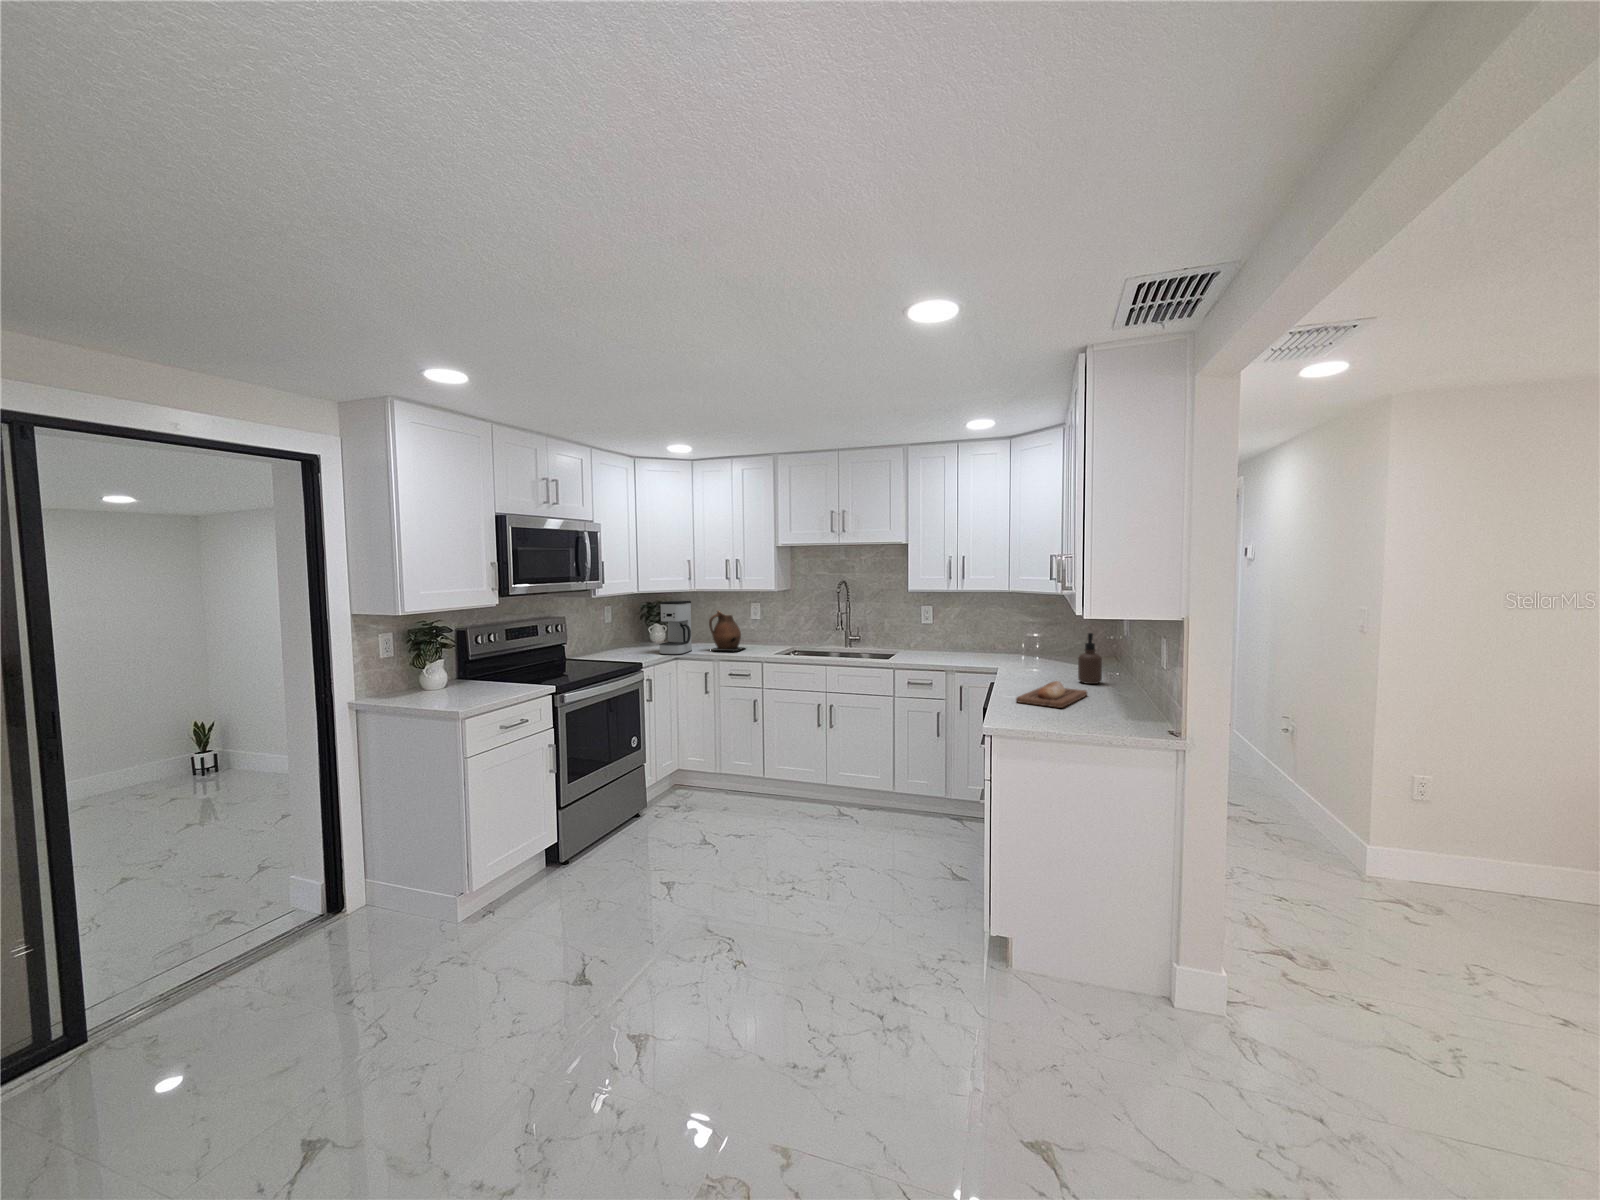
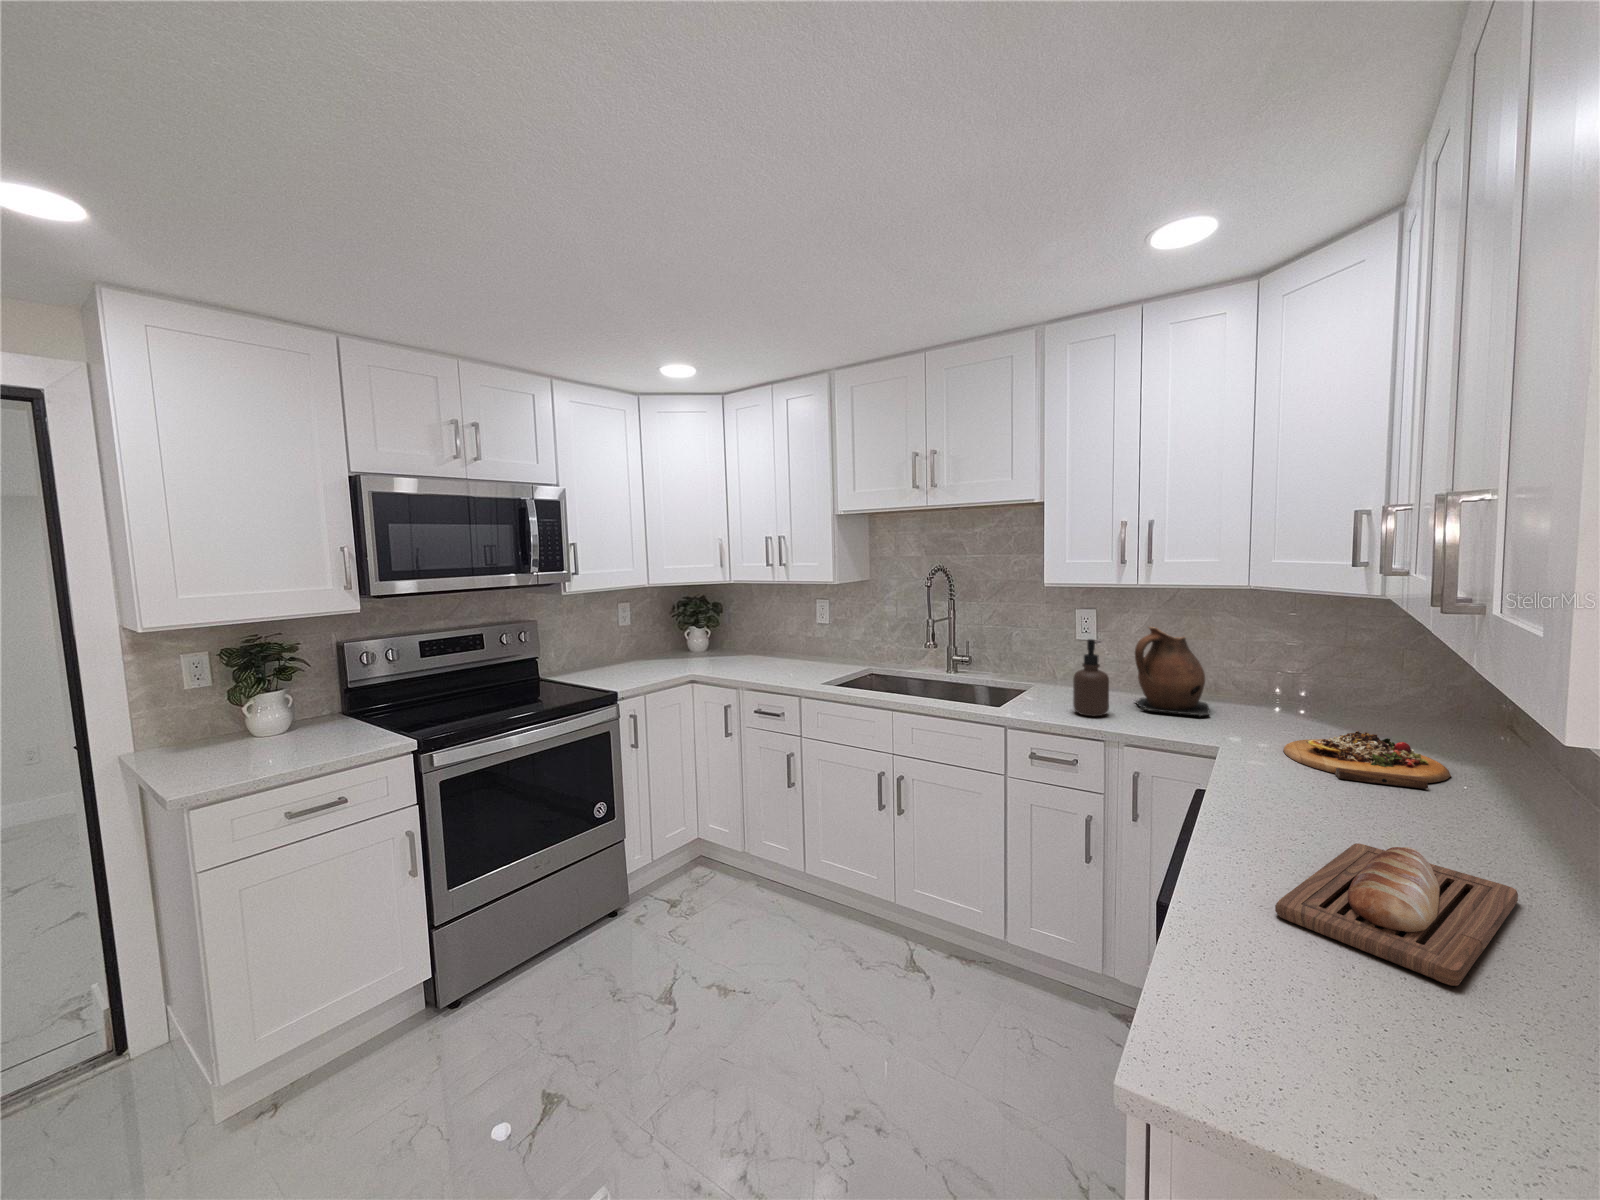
coffee maker: present [659,601,692,655] -> none [668,598,718,676]
ceramic pitcher: present [709,611,744,651] -> present [1135,627,1210,716]
soap dispenser: present [1078,633,1102,684] -> present [1073,639,1109,716]
cutting board: none [1024,657,1085,675] -> present [1283,731,1451,789]

